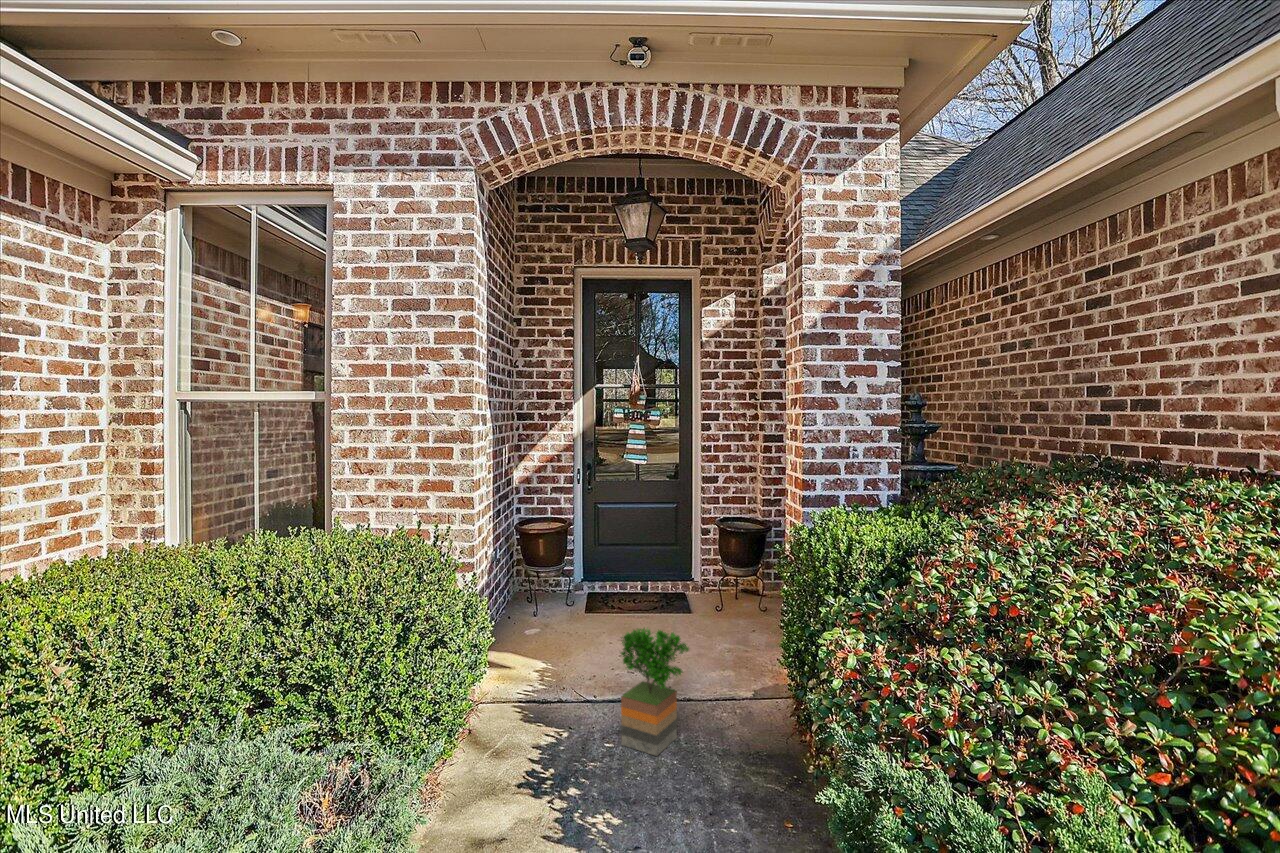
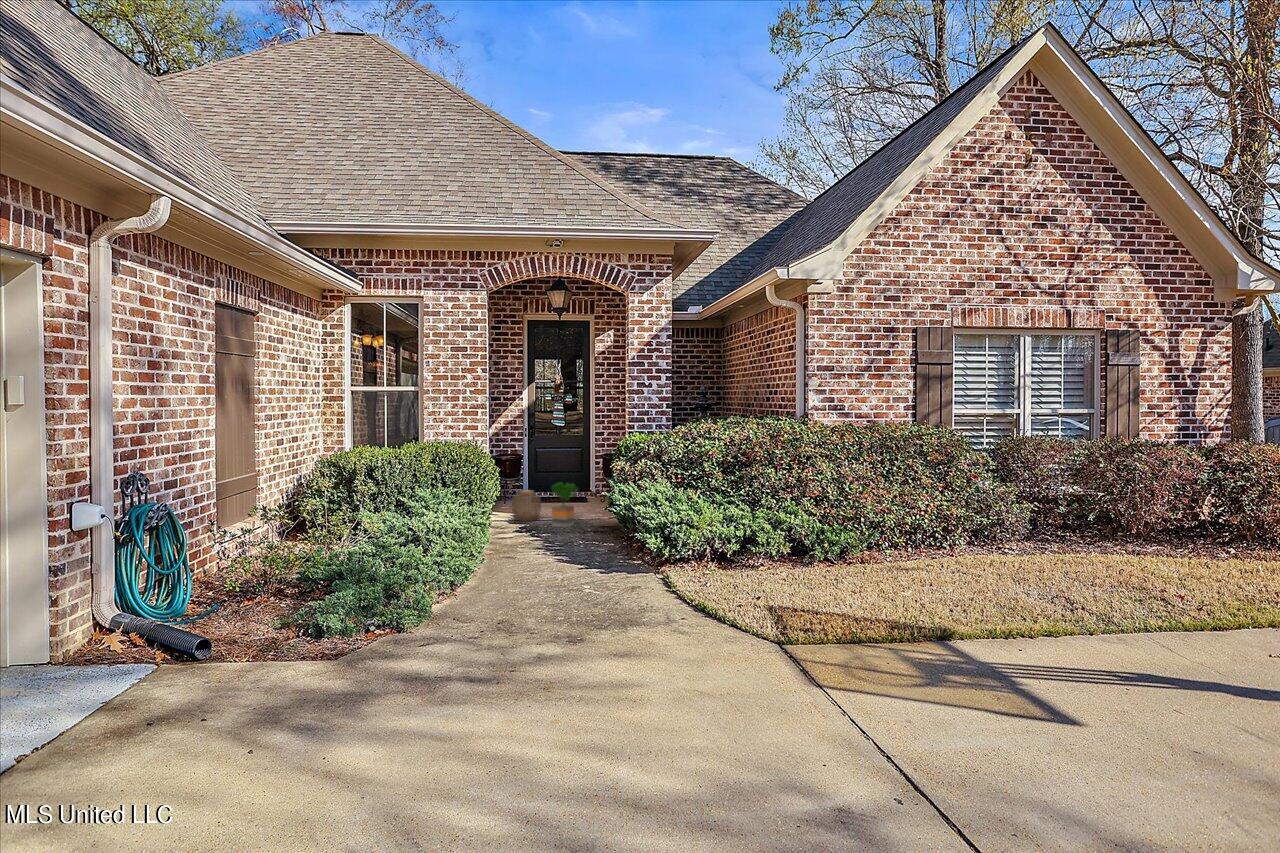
woven basket: none [529,628,596,711] -> present [512,490,541,521]

